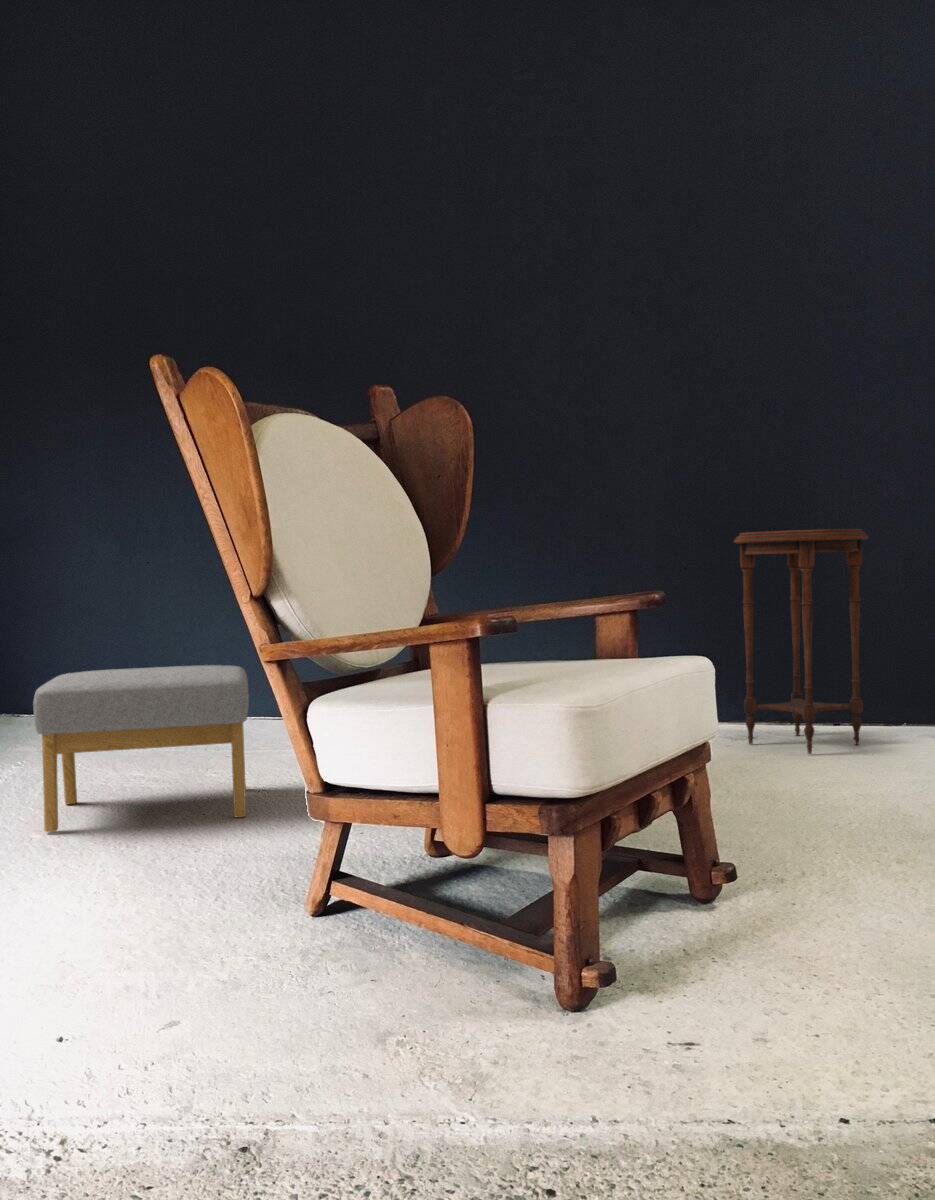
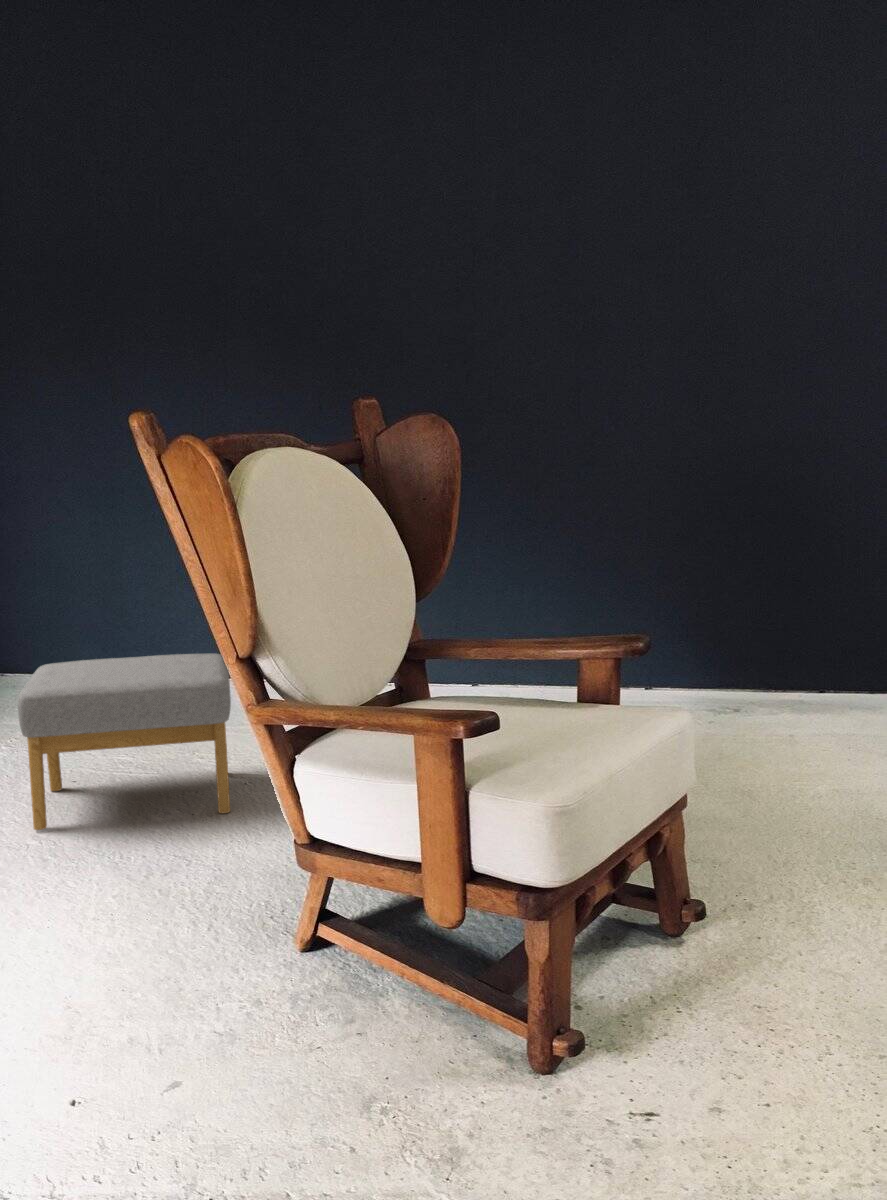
side table: present [734,529,868,754] -> none [723,503,861,736]

